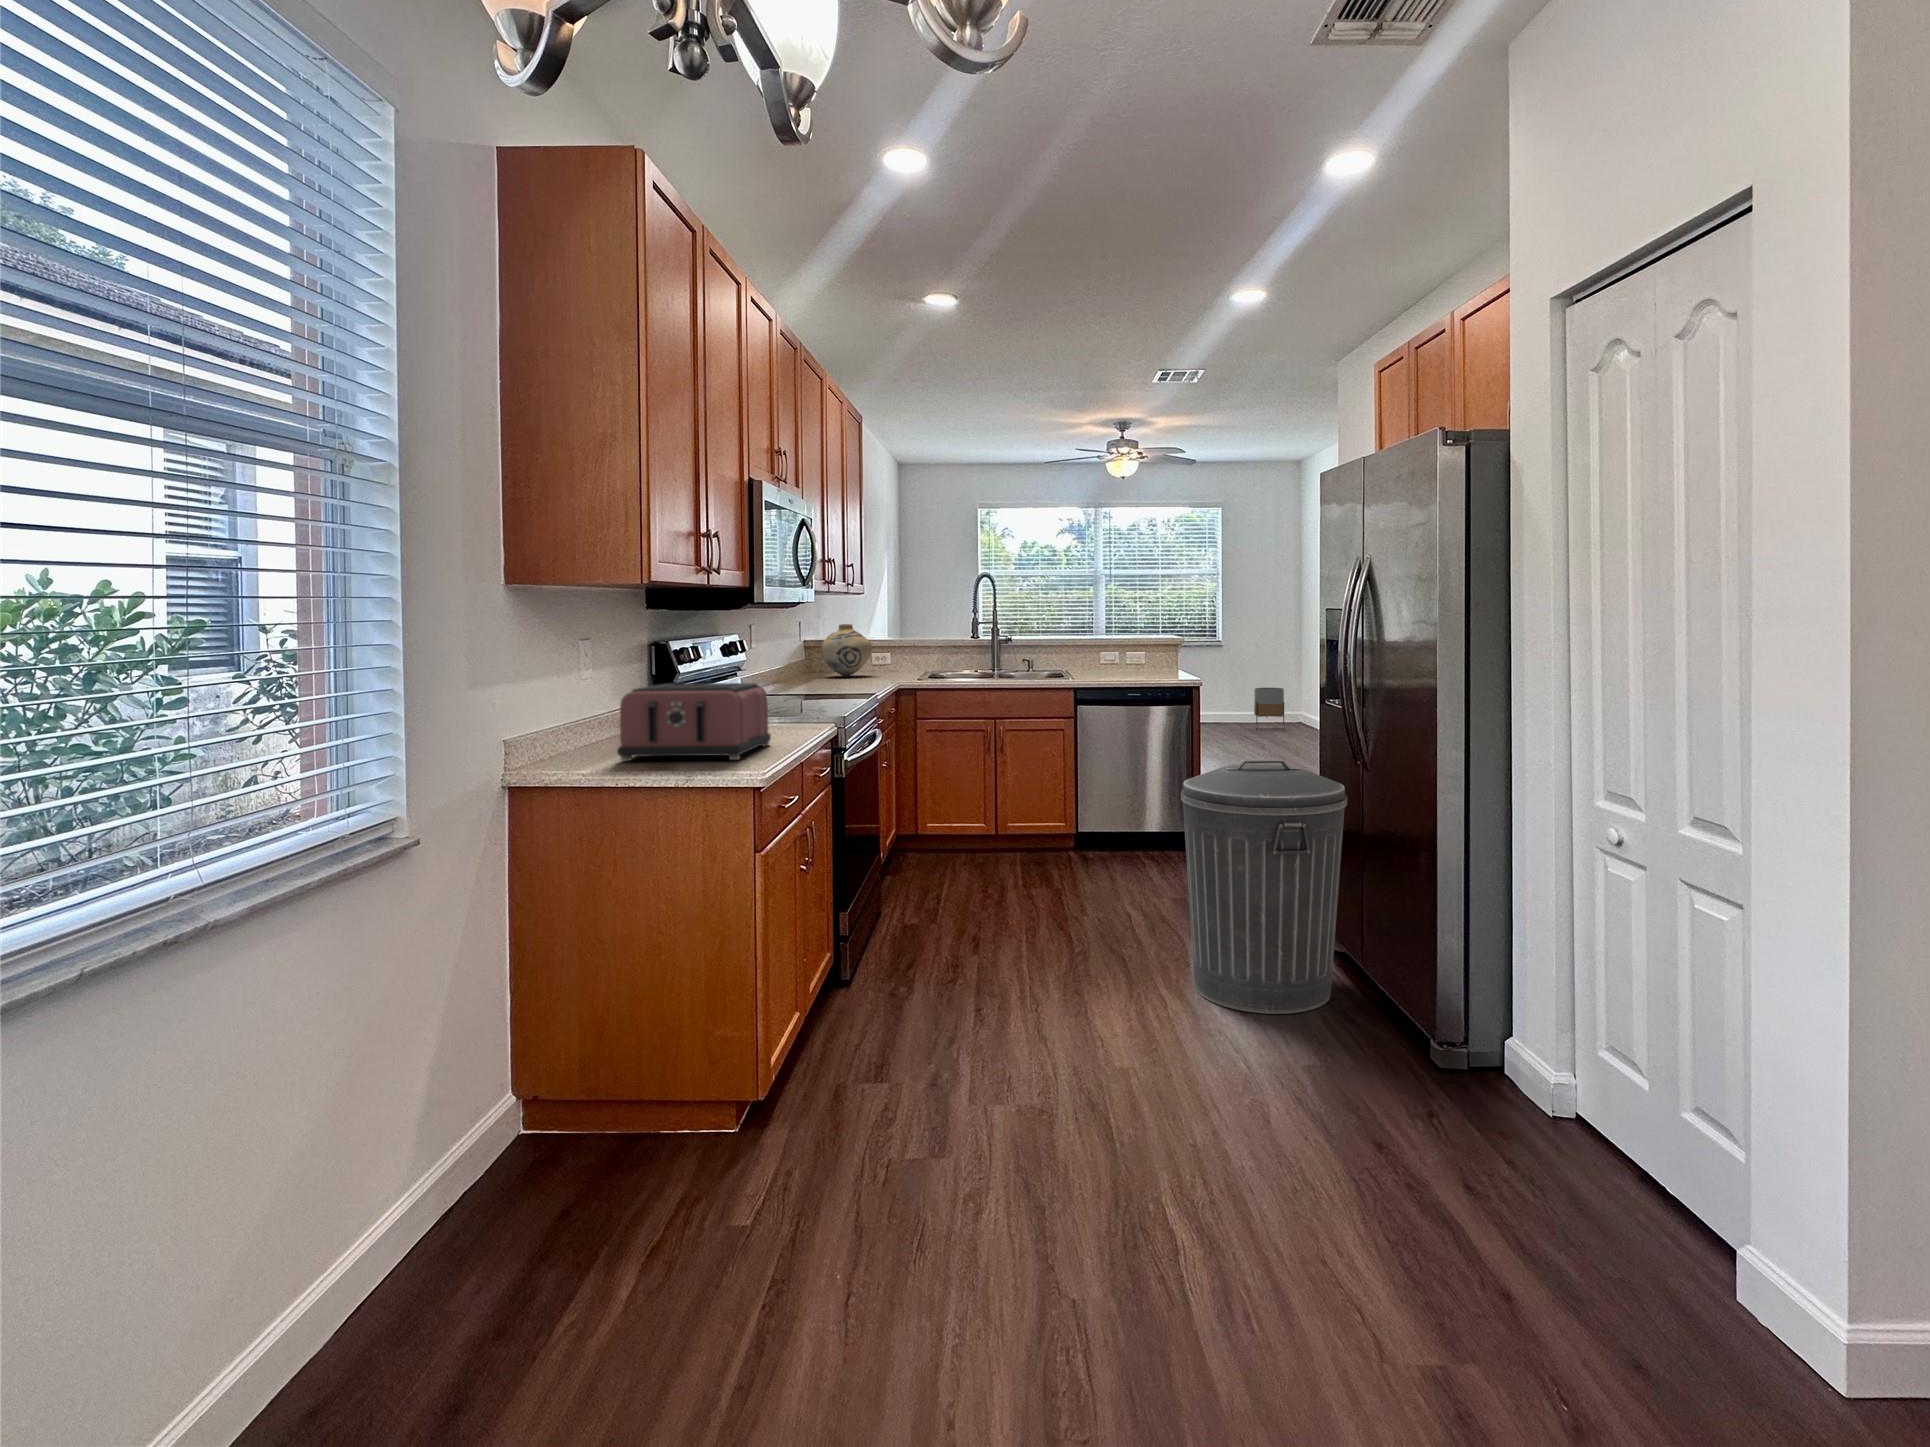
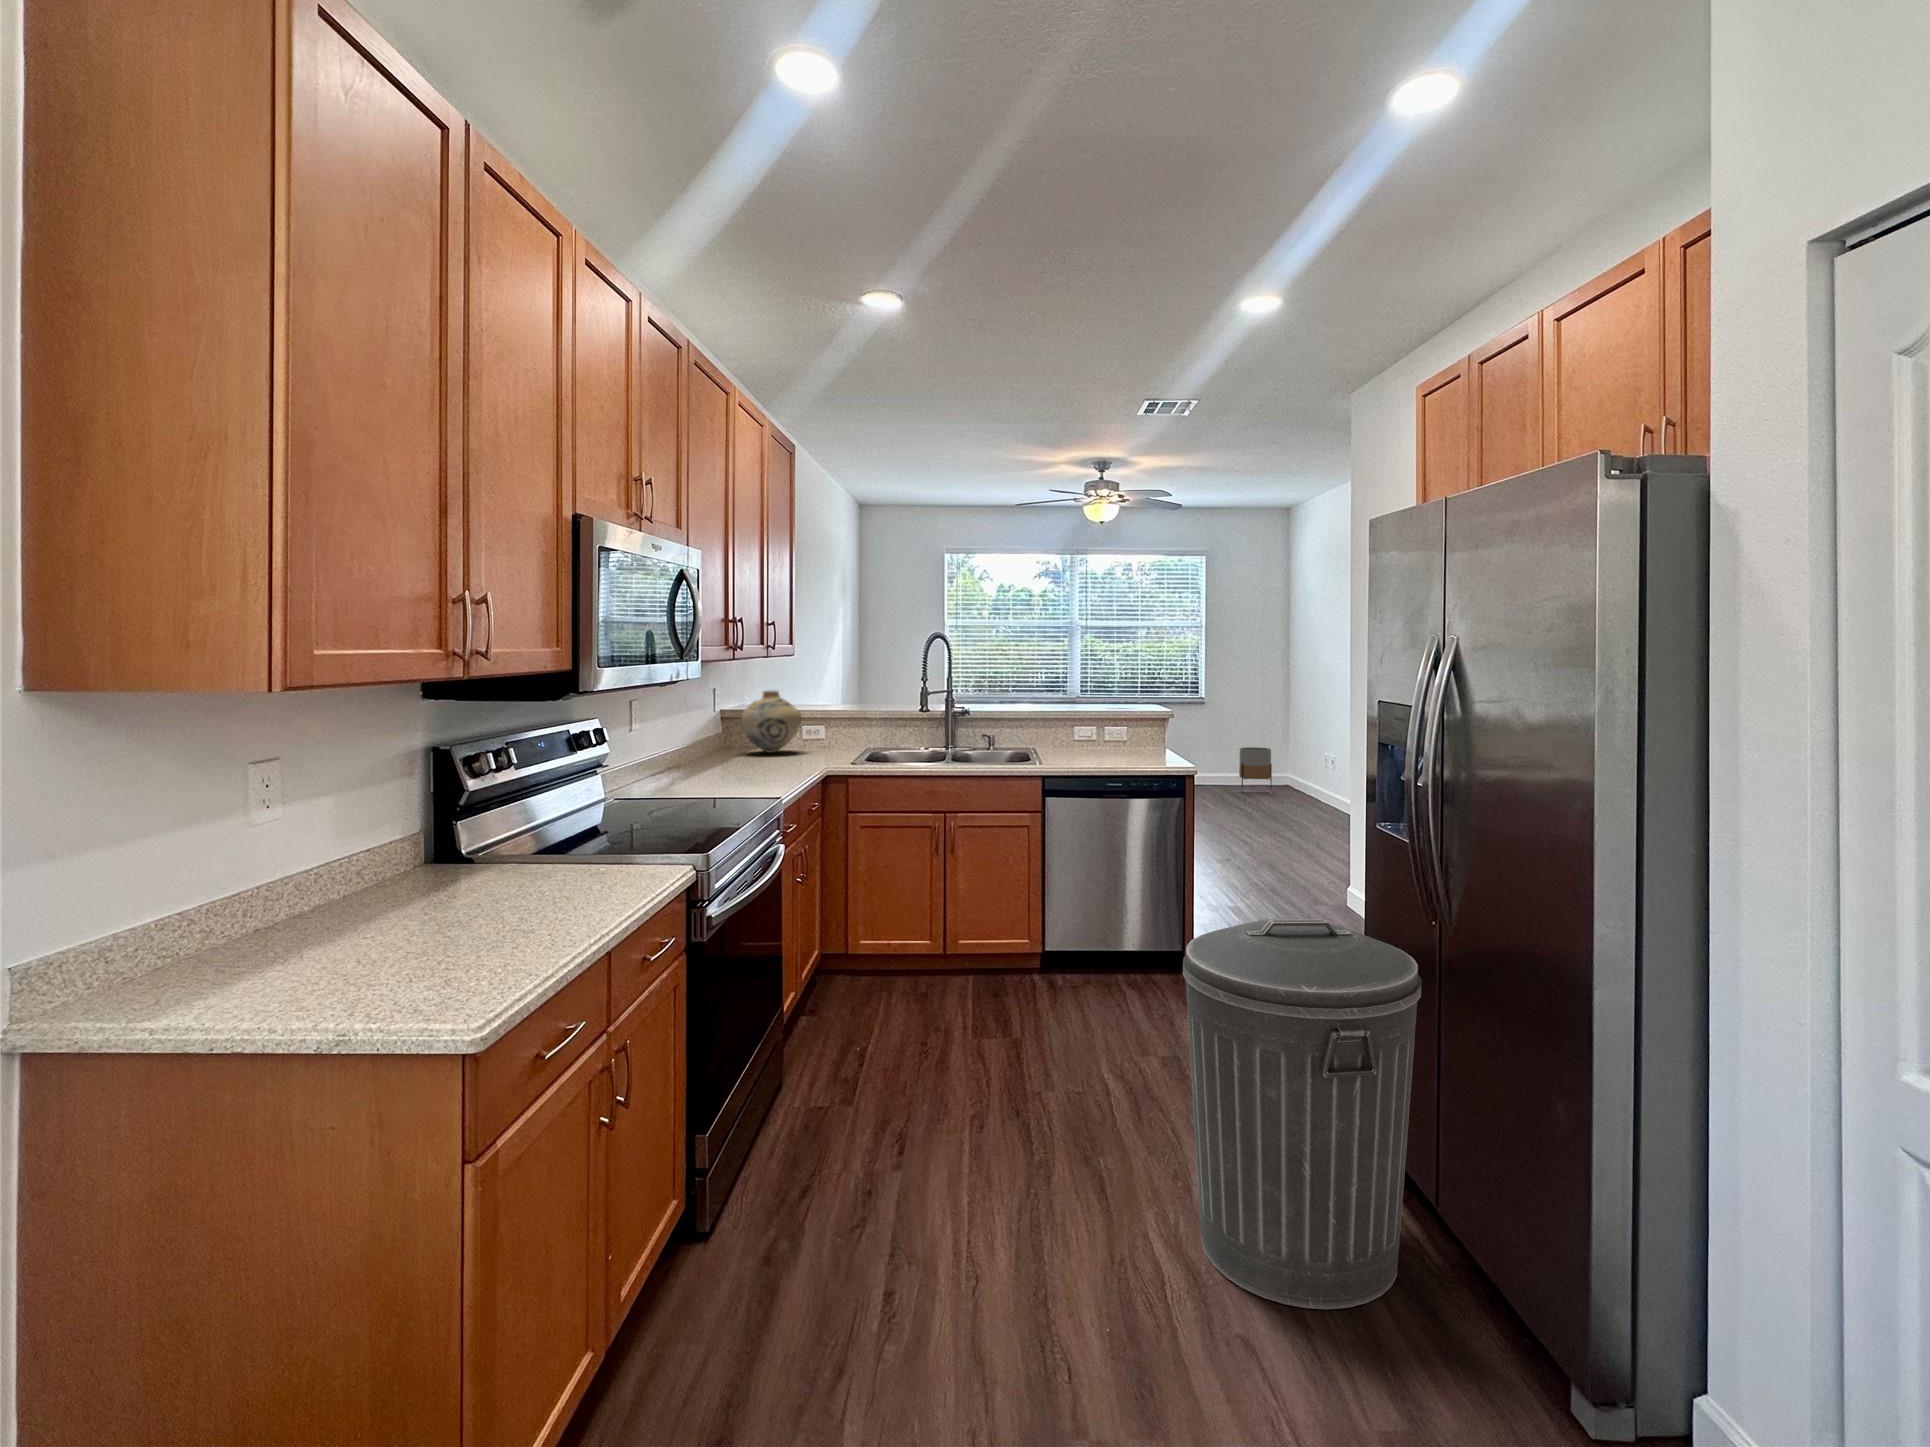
toaster: present [617,683,771,761] -> none [252,832,558,983]

